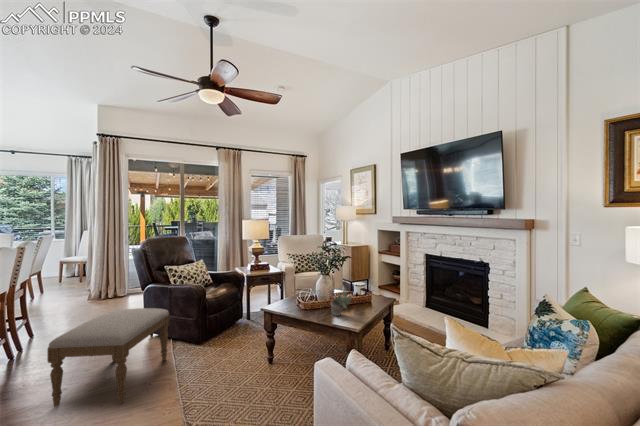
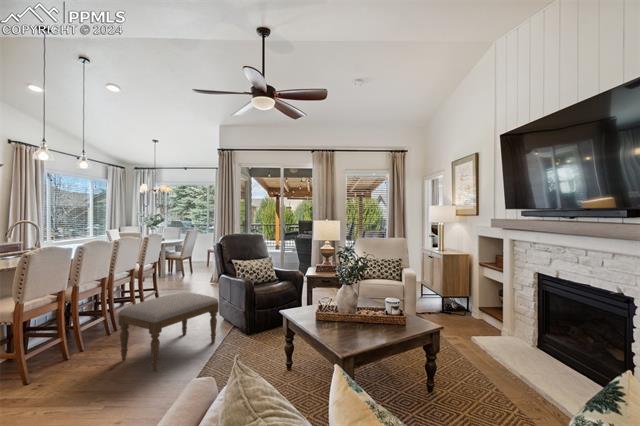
succulent plant: present [331,289,351,316] -> none [335,300,359,336]

